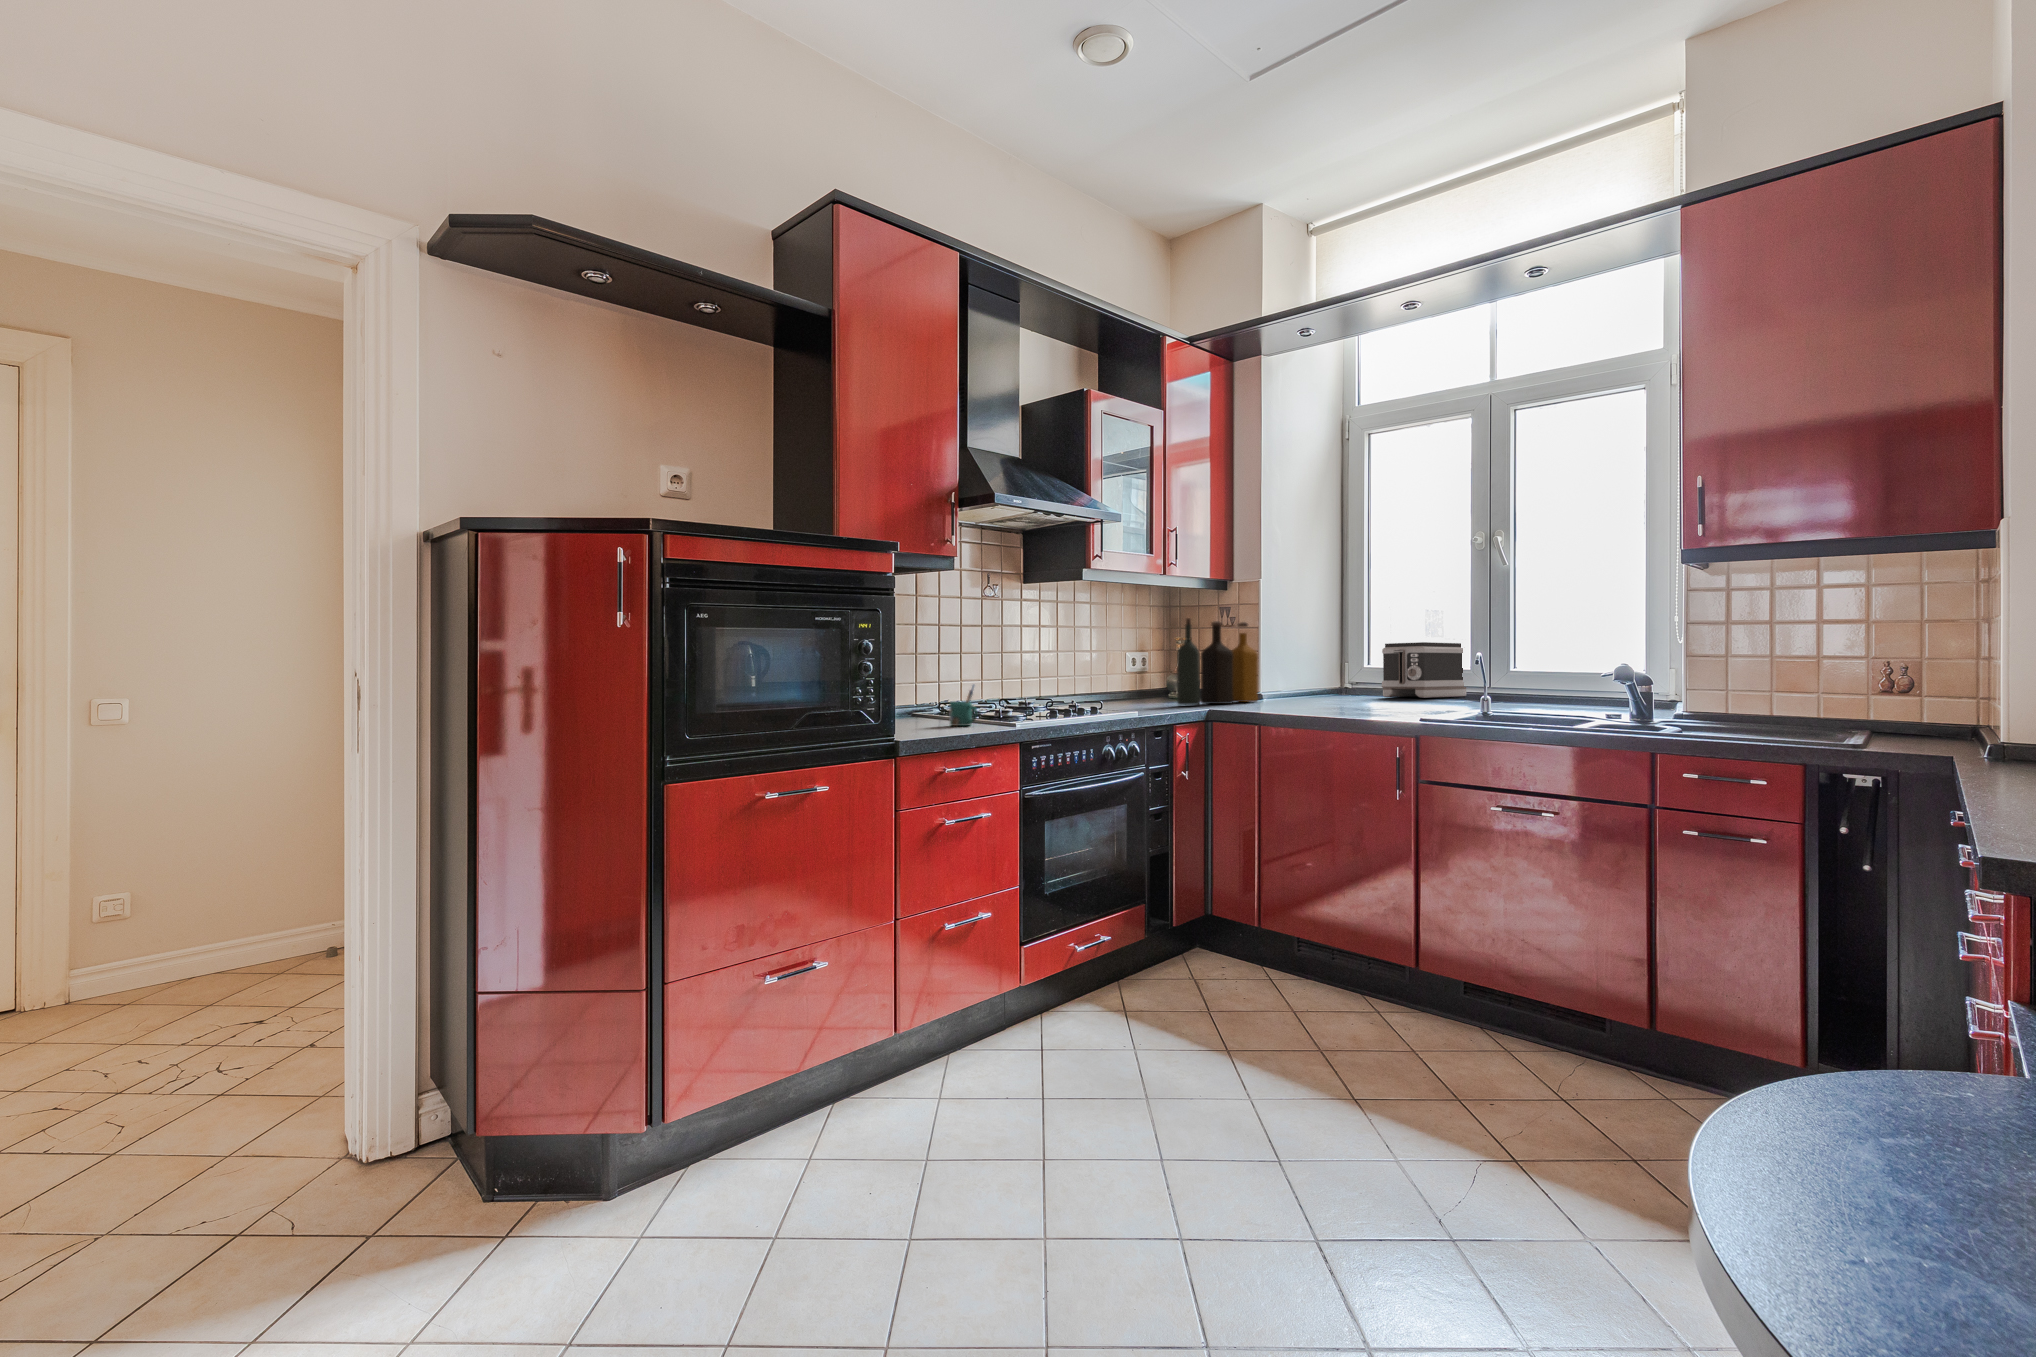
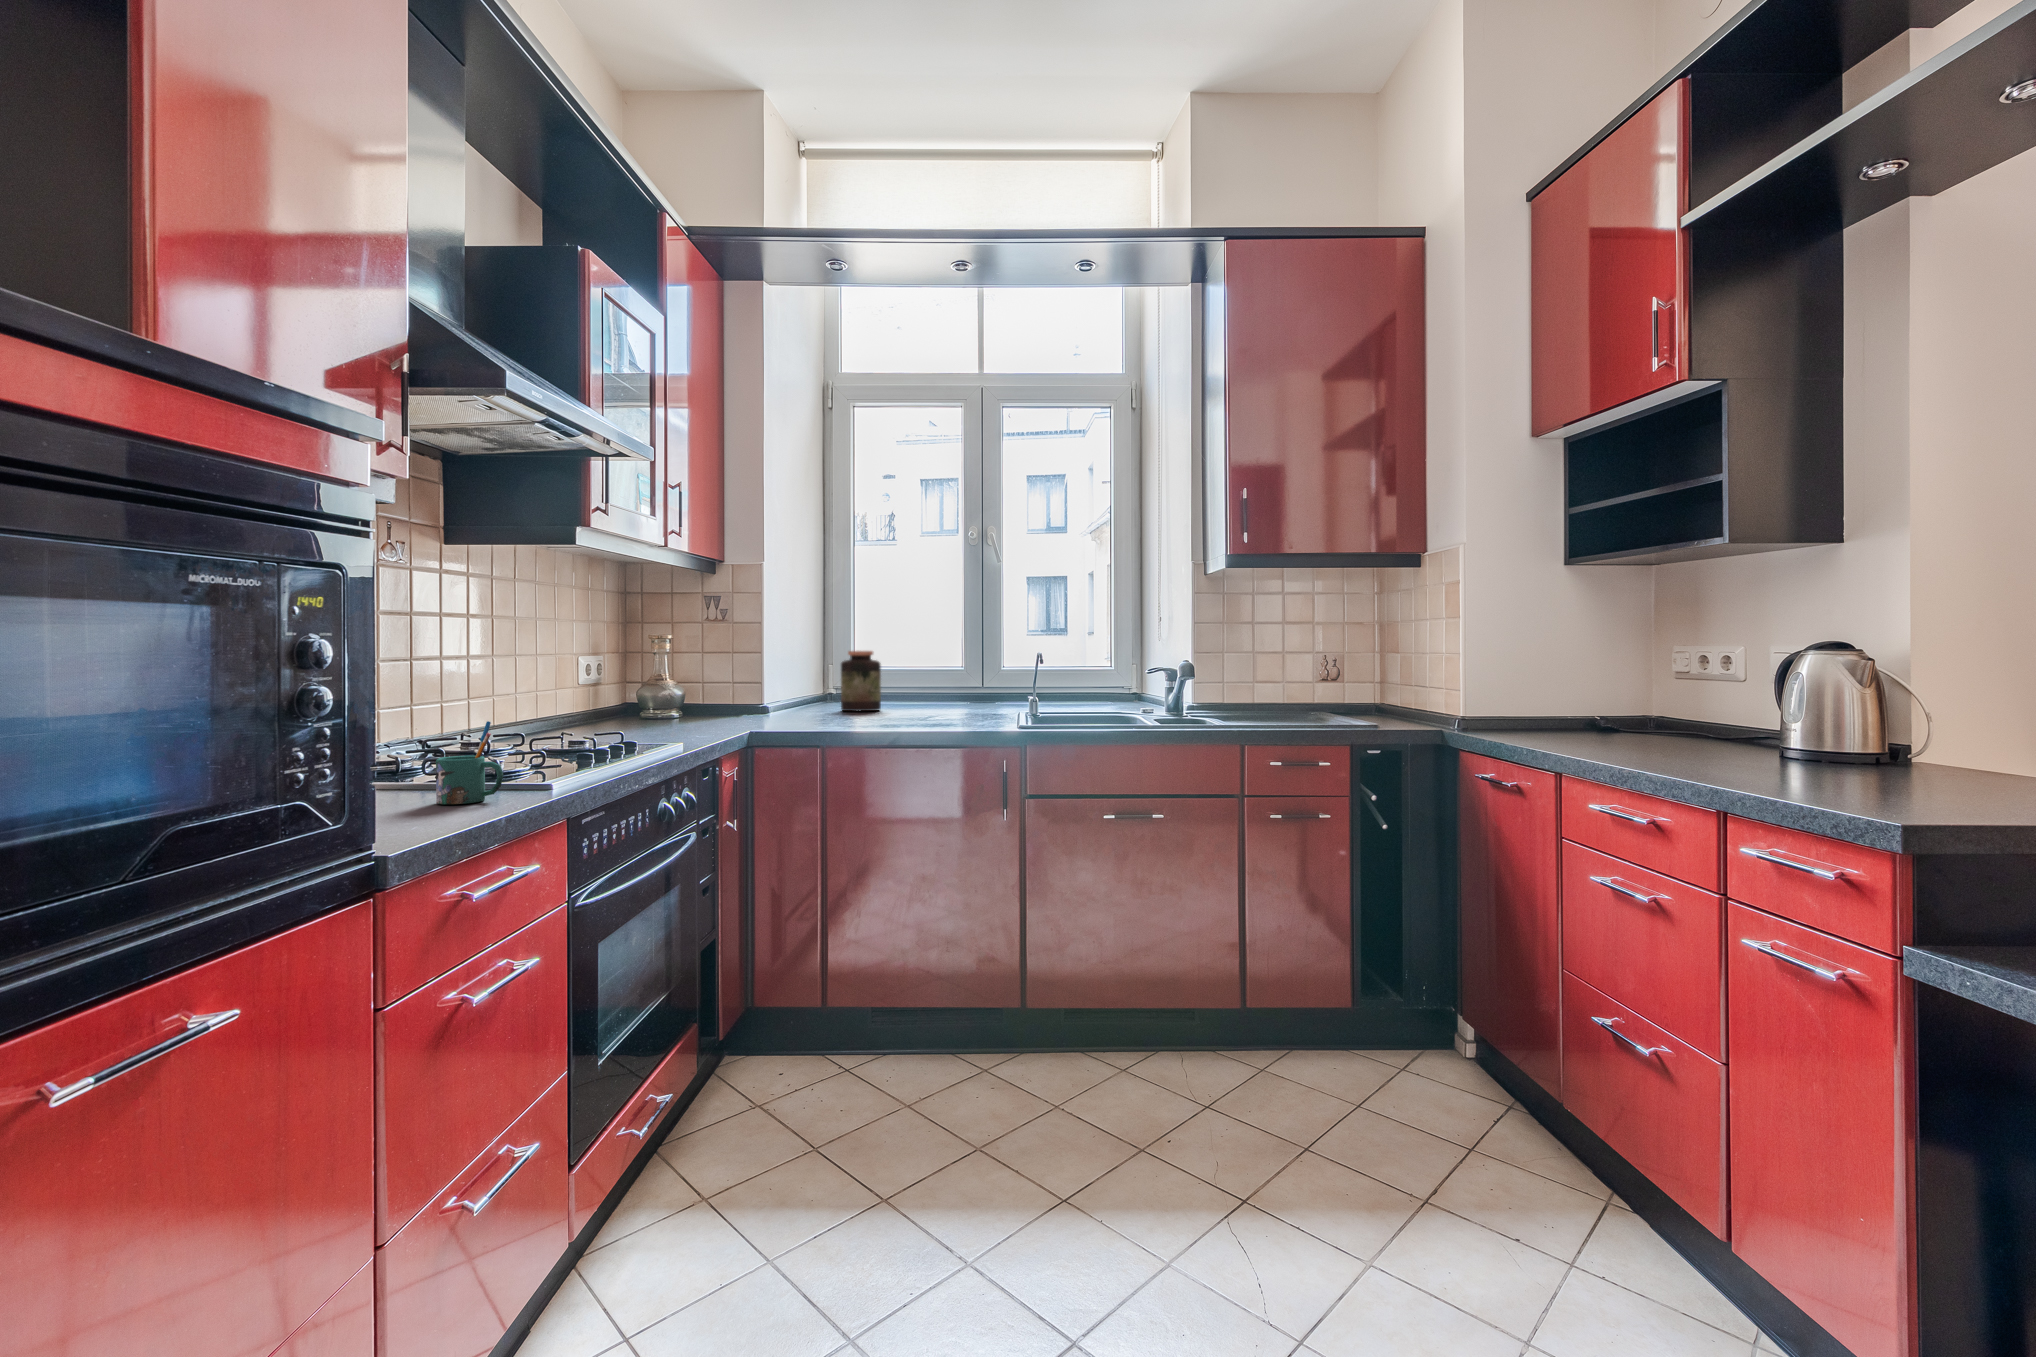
bottle: present [1177,618,1258,705] -> none [702,609,787,729]
toaster: present [1382,642,1466,698] -> none [894,646,963,706]
jar: none [1324,648,1360,699] -> present [841,651,881,711]

